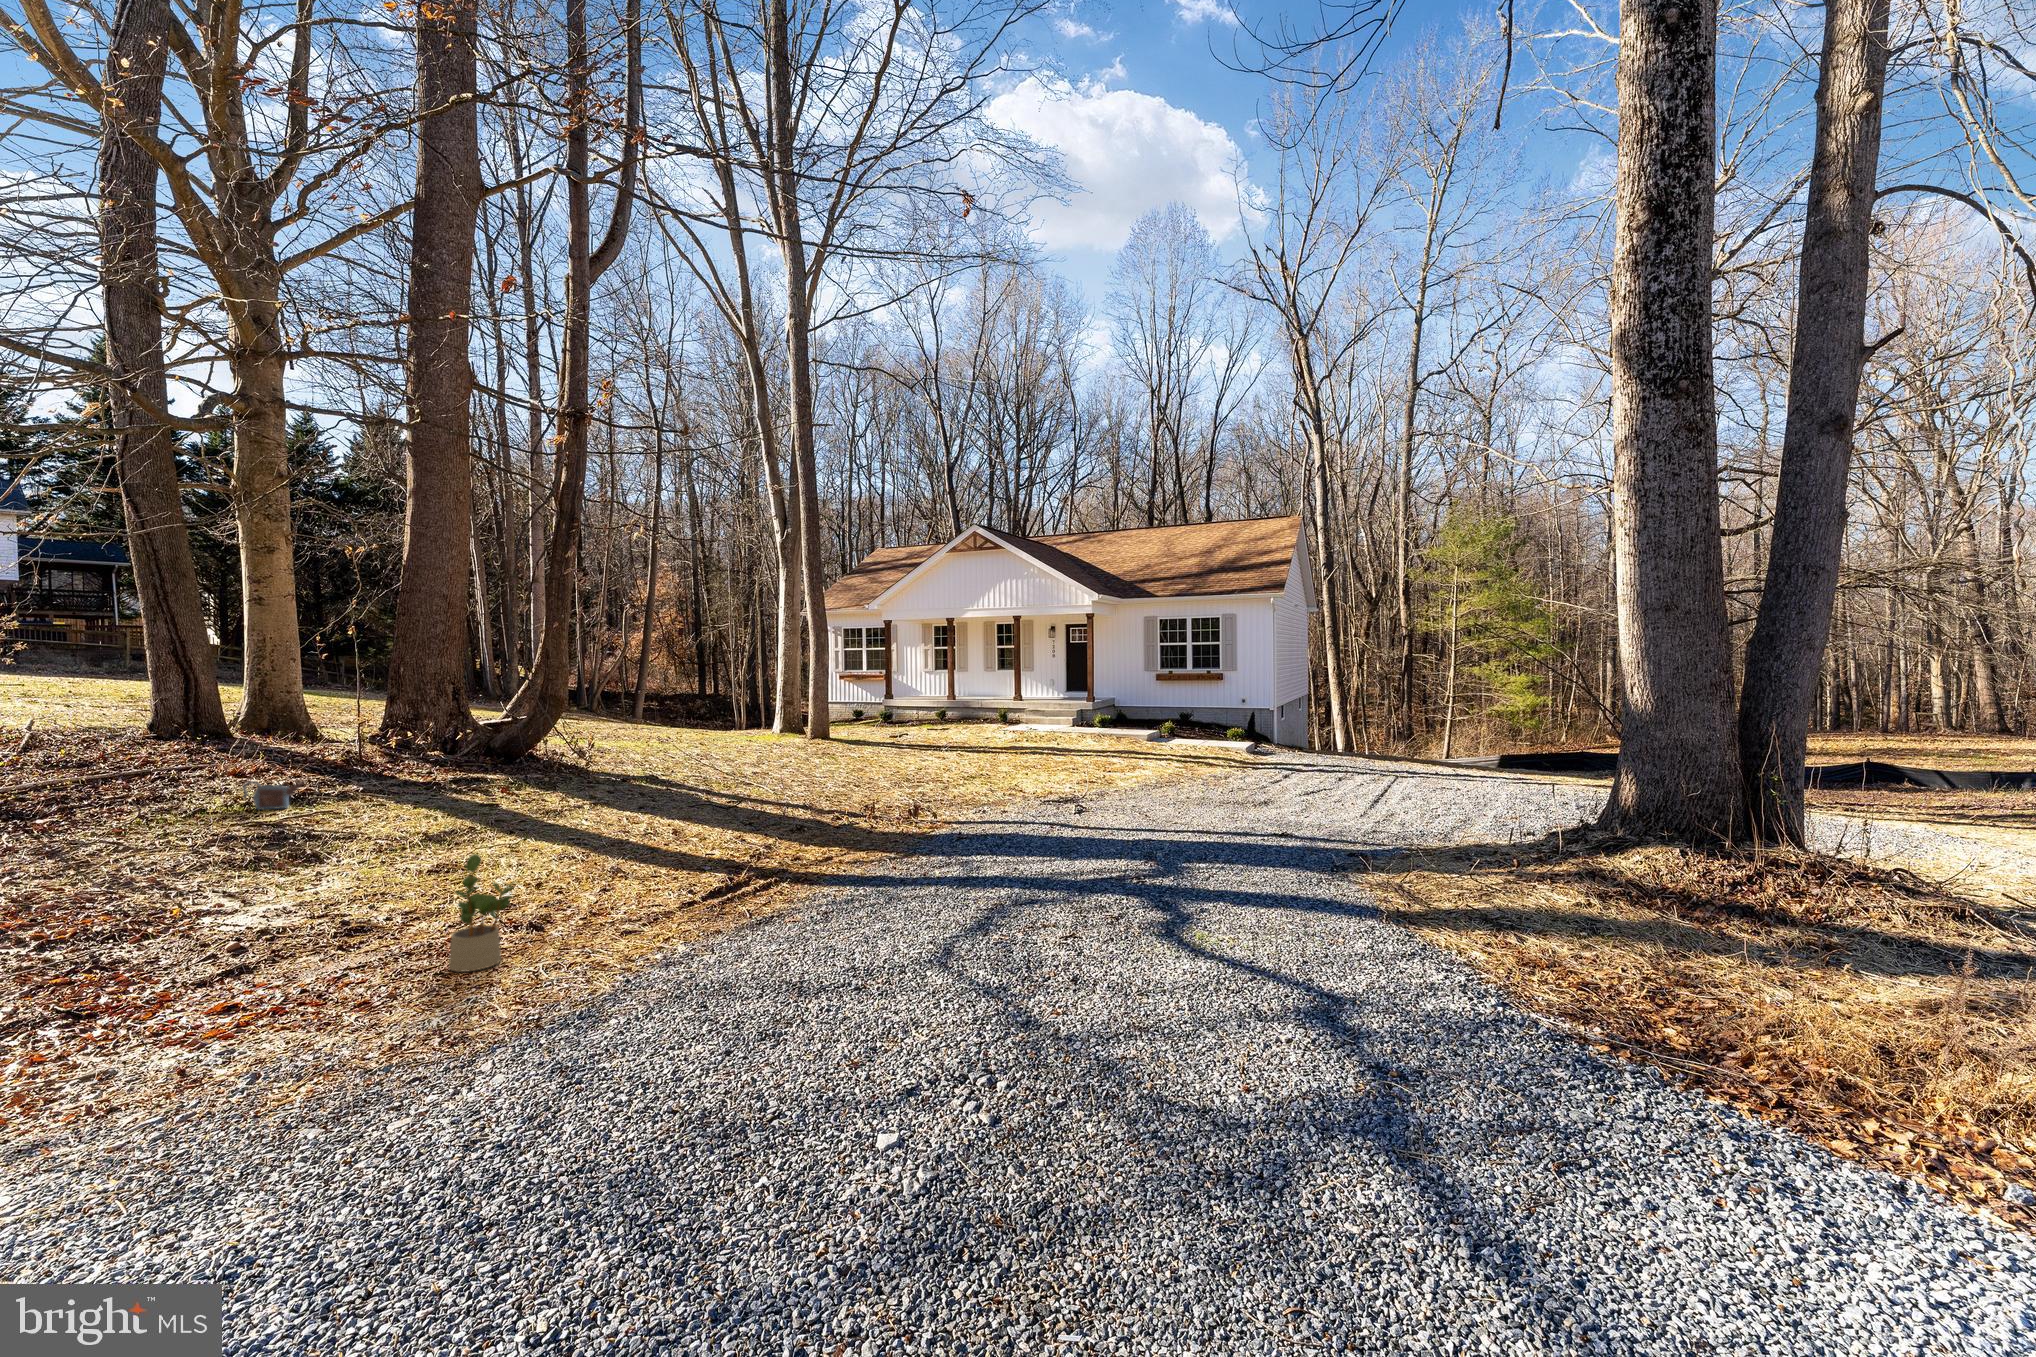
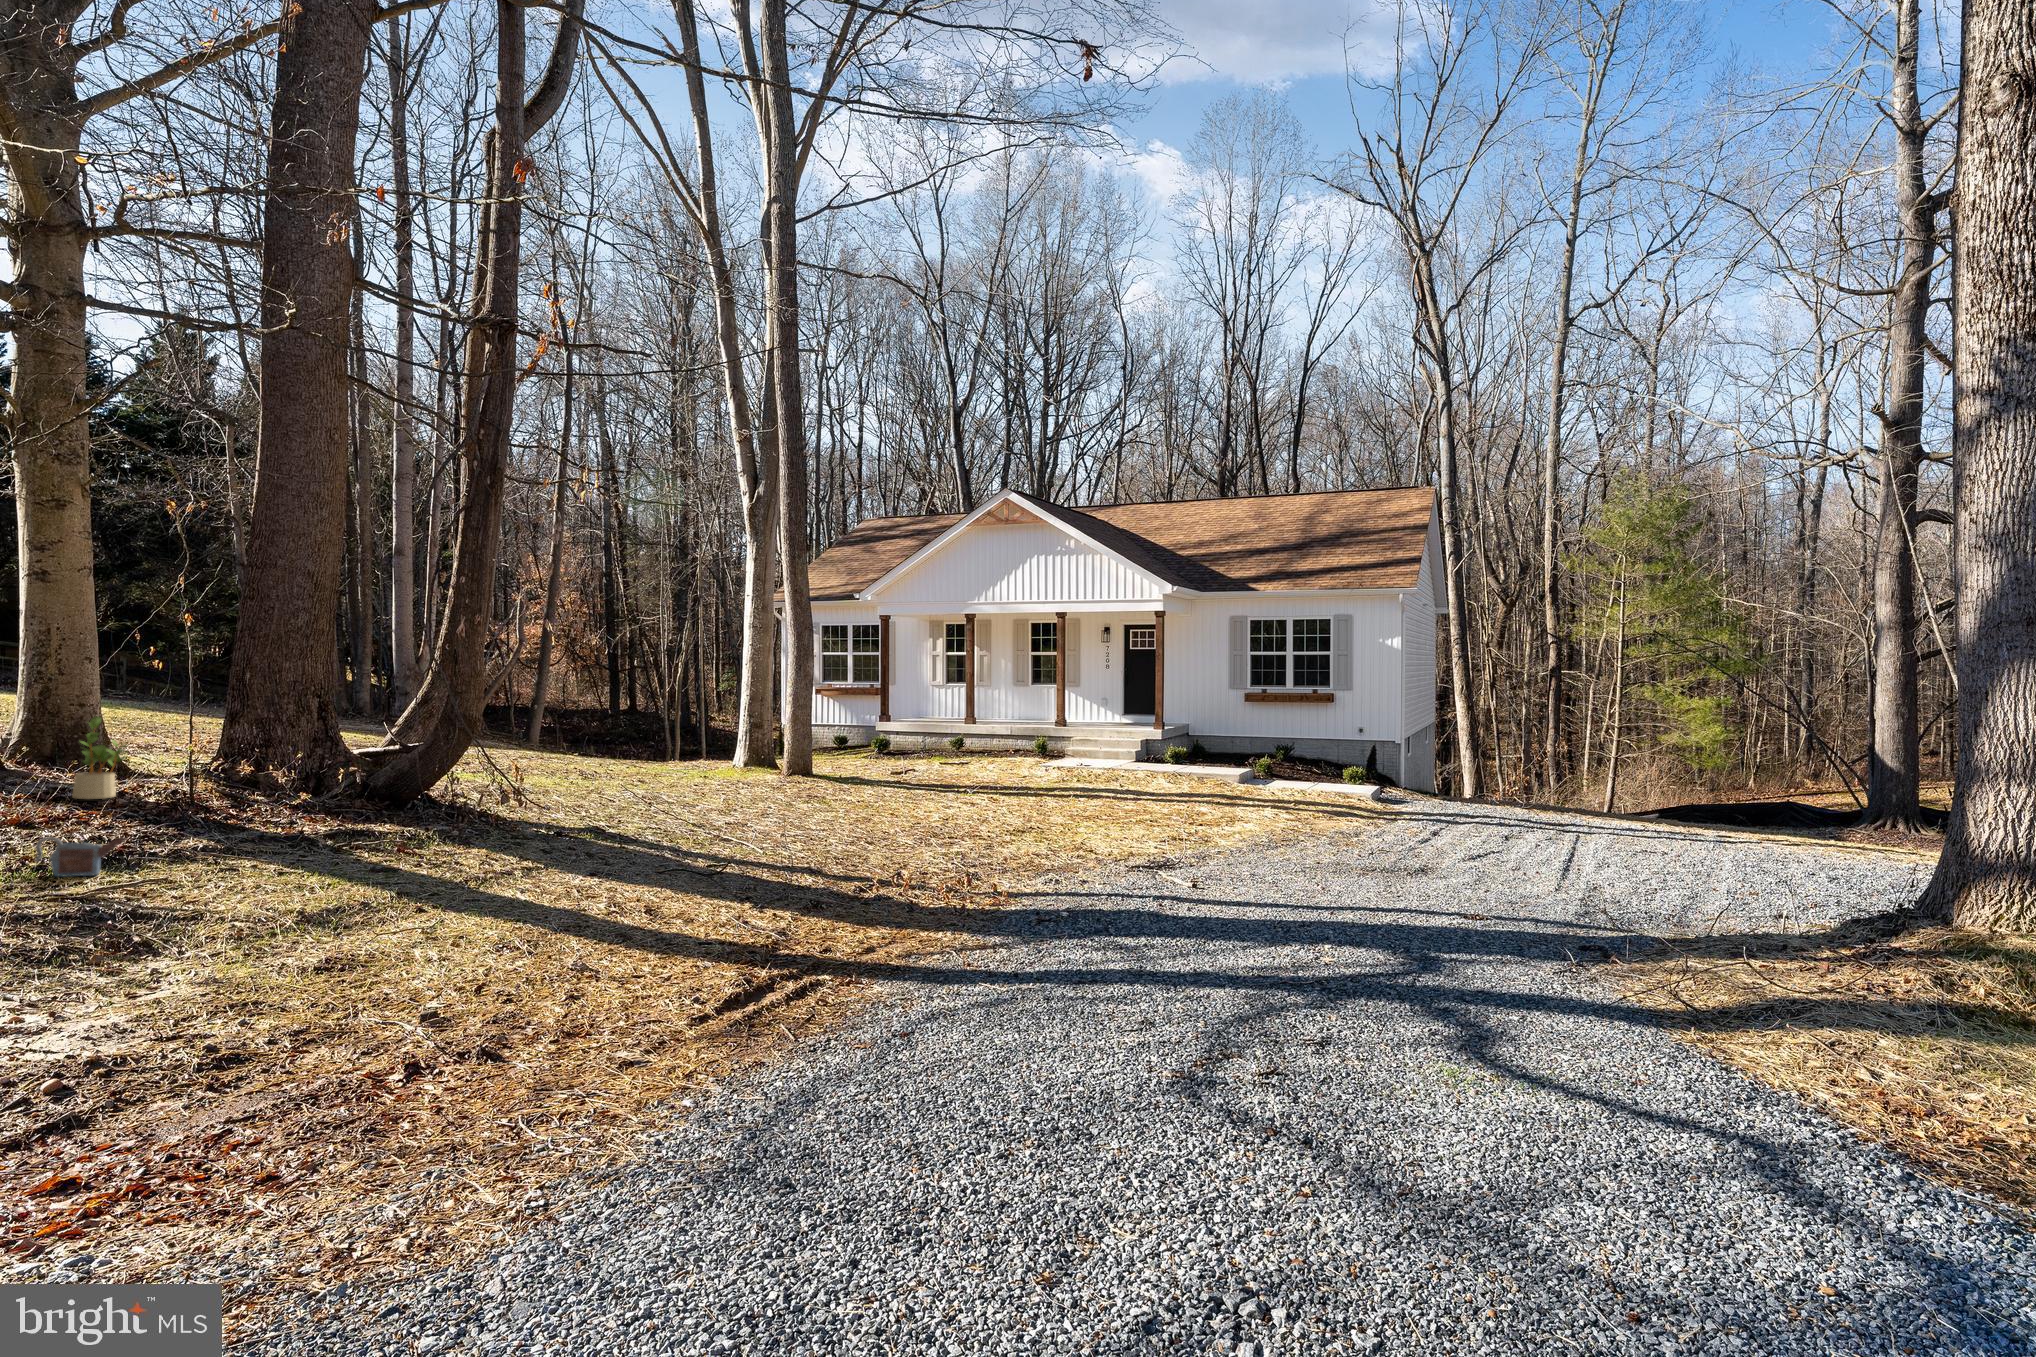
potted plant: present [449,854,514,972] -> present [72,716,126,799]

